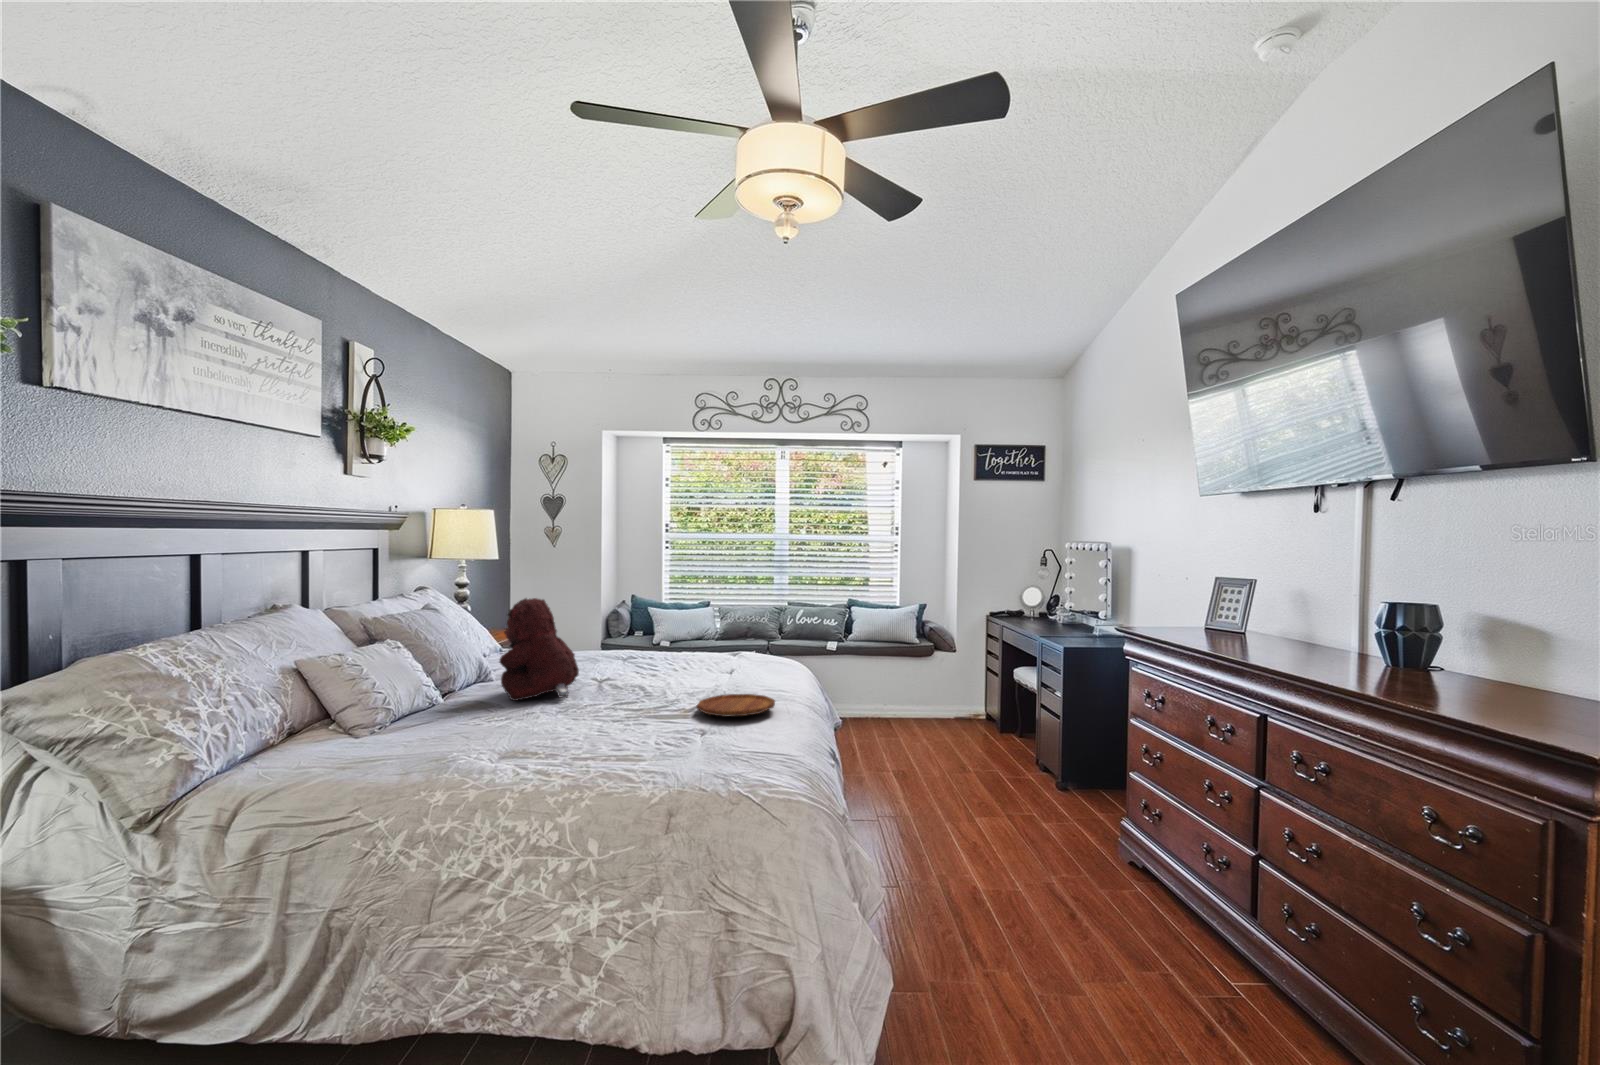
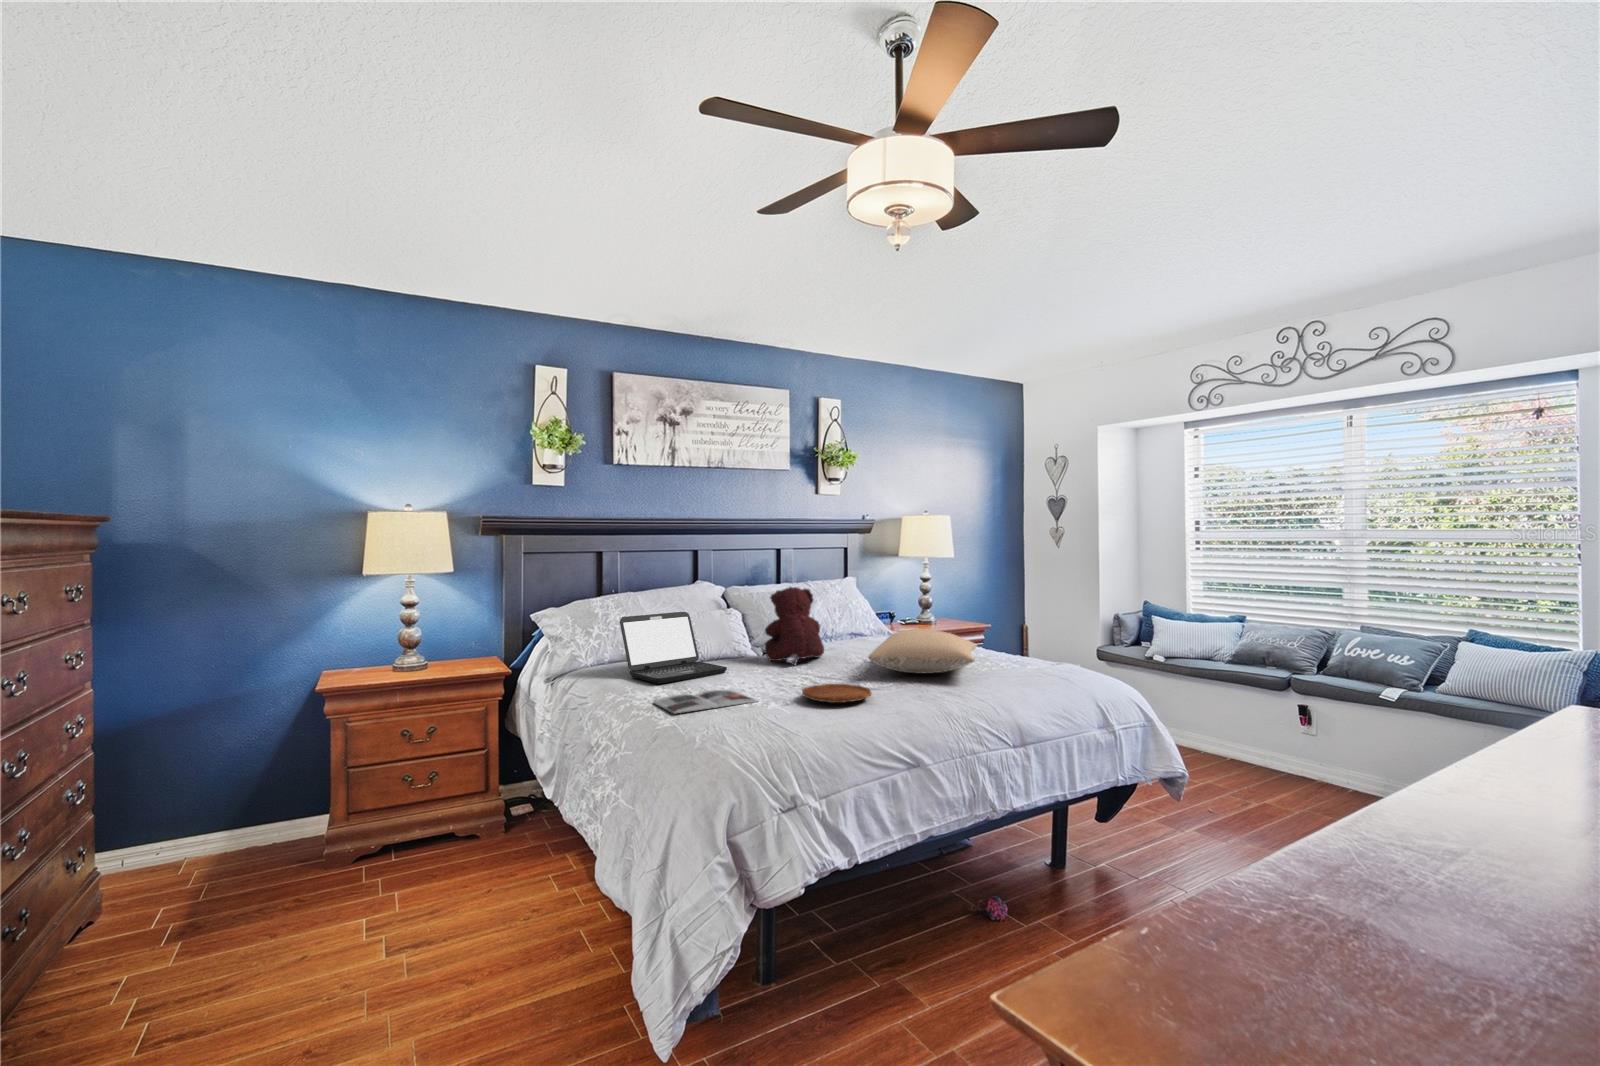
pillow: none [633,630,779,678] -> present [868,629,977,673]
laptop: none [358,649,513,765] -> present [620,612,727,684]
magazine: none [578,734,681,775] -> present [653,690,757,713]

